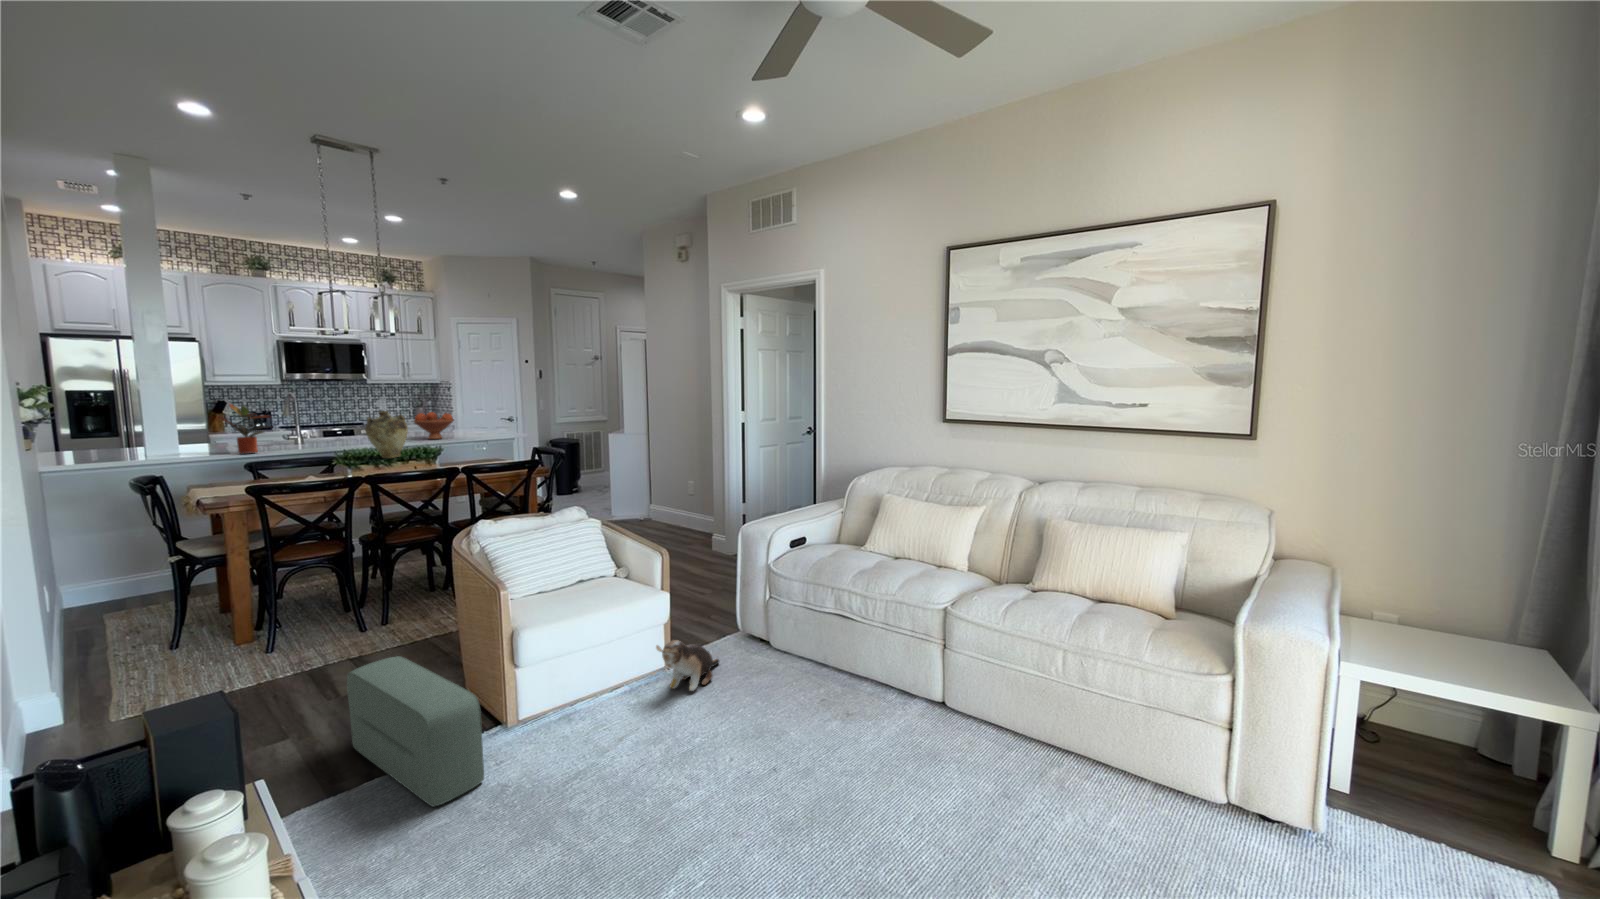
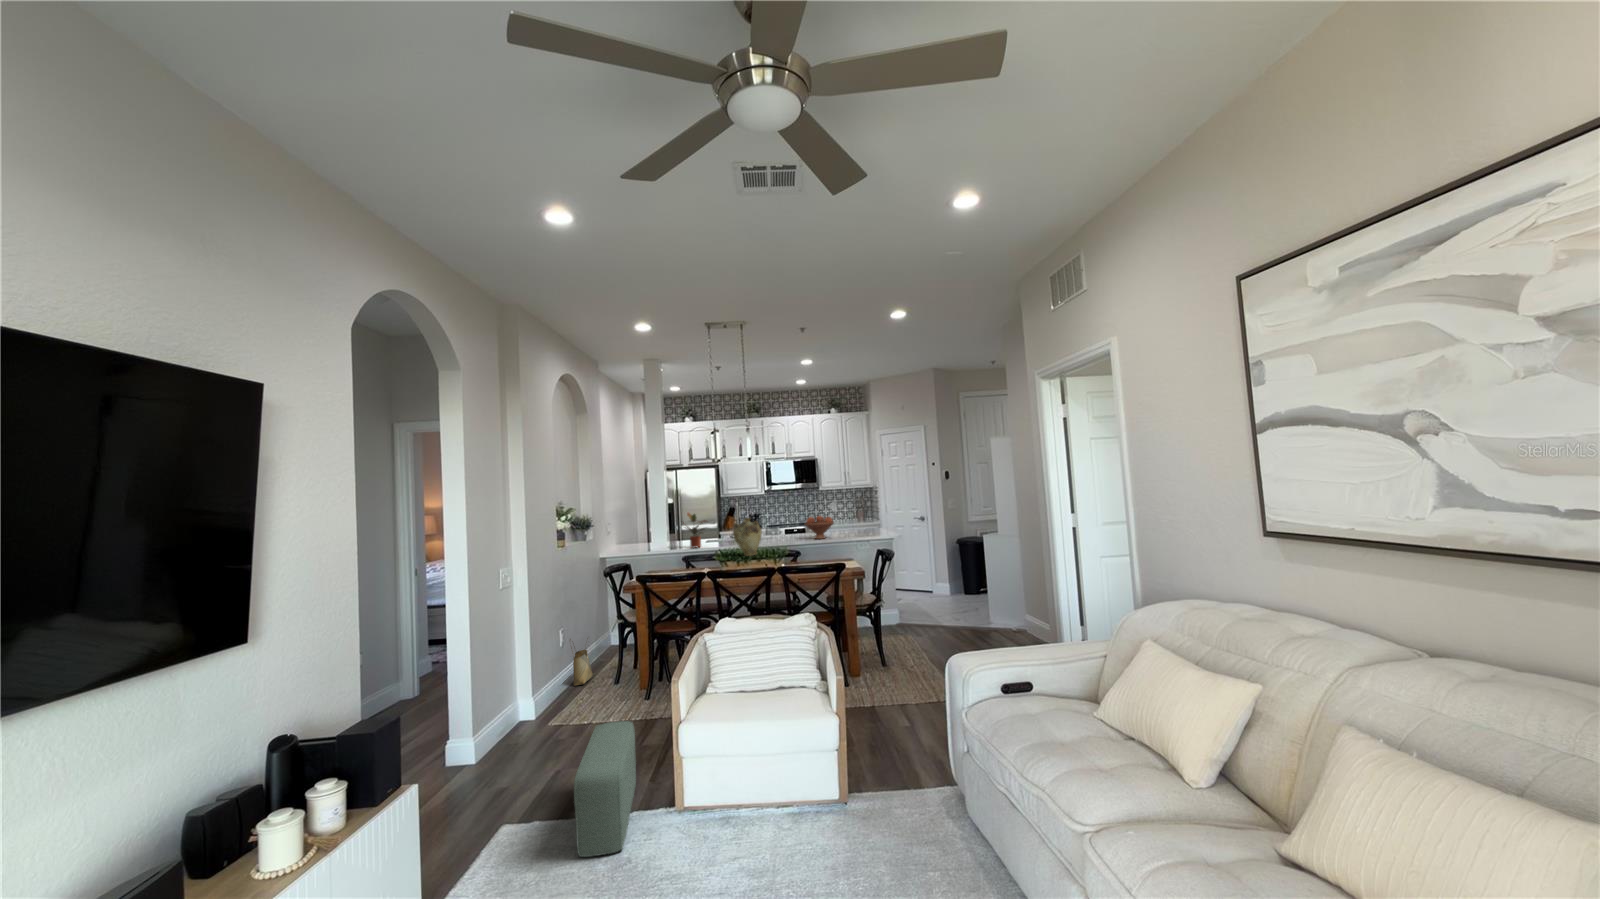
woven basket: none [64,590,114,667] -> present [570,638,593,686]
plush toy: present [656,640,719,691] -> none [802,771,903,837]

